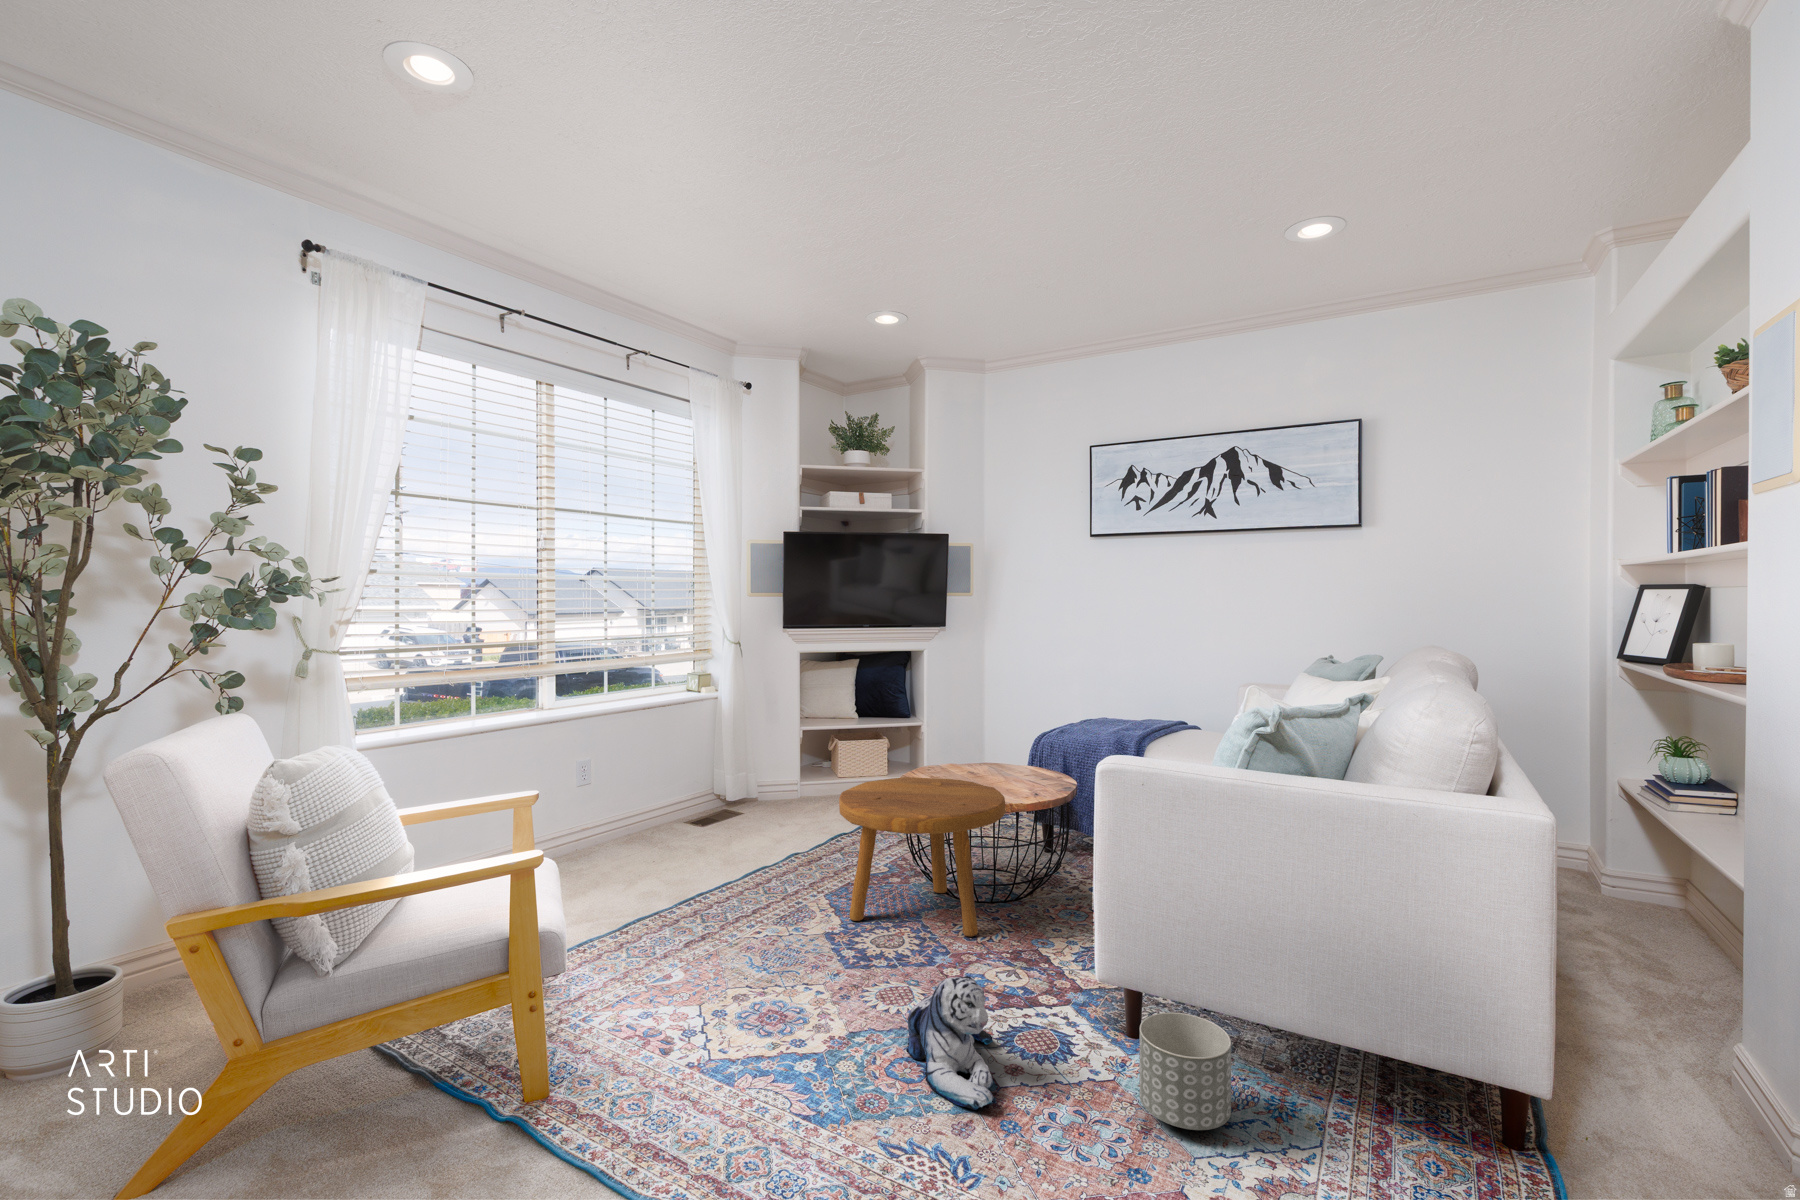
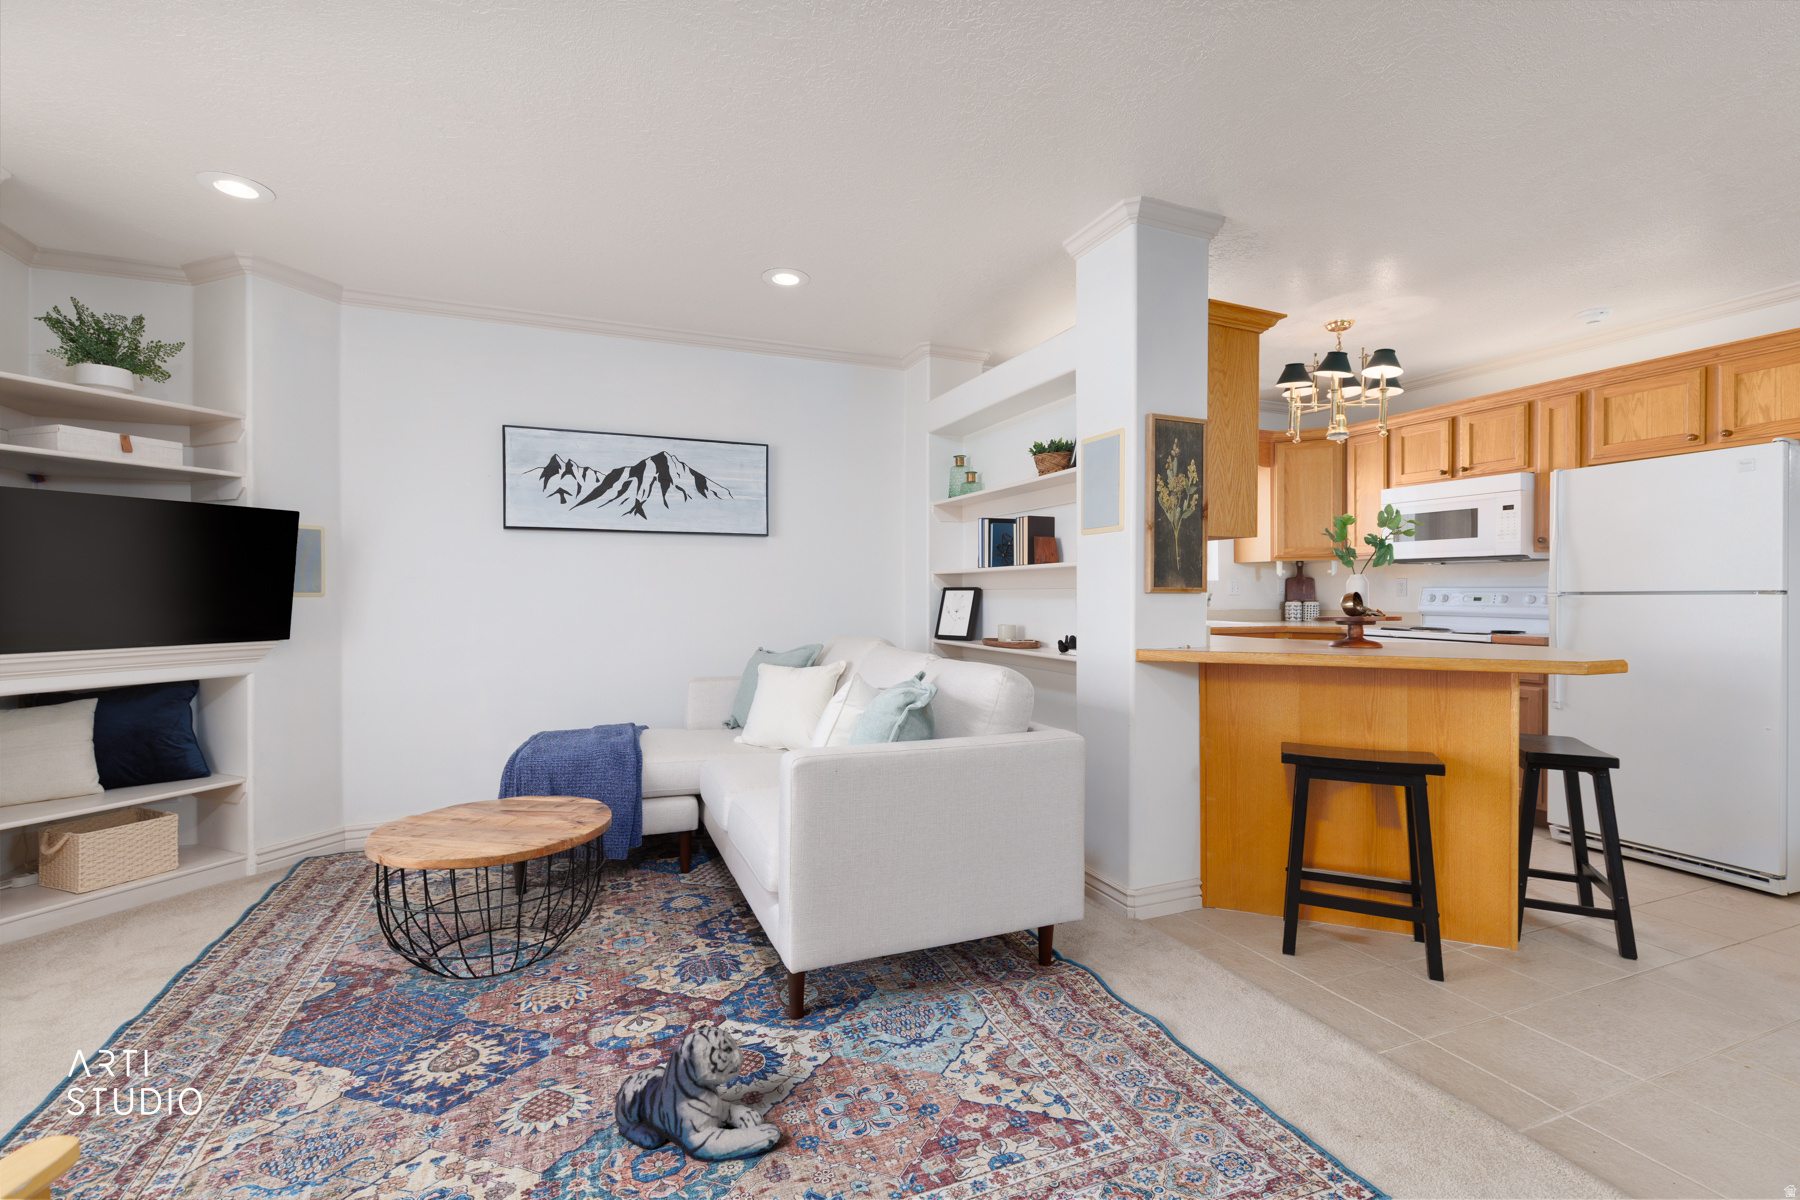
footstool: present [839,777,1006,937] -> none [322,830,564,1061]
planter: present [1140,1013,1231,1130] -> none [864,963,941,1061]

